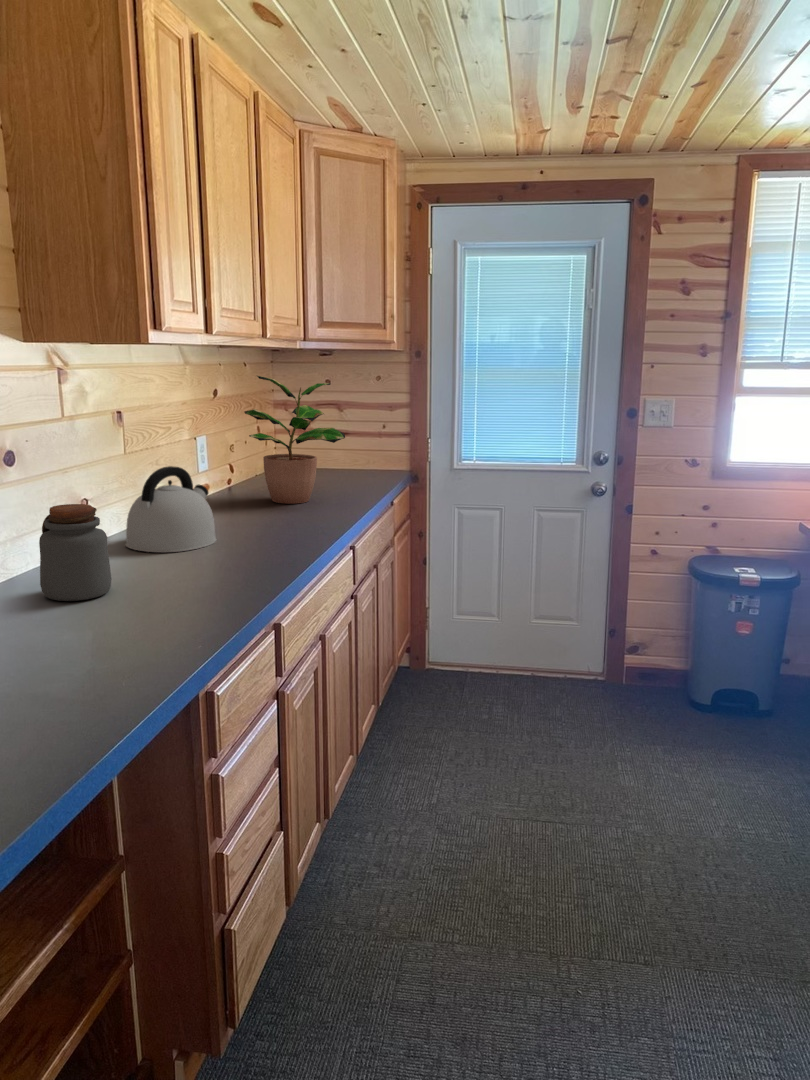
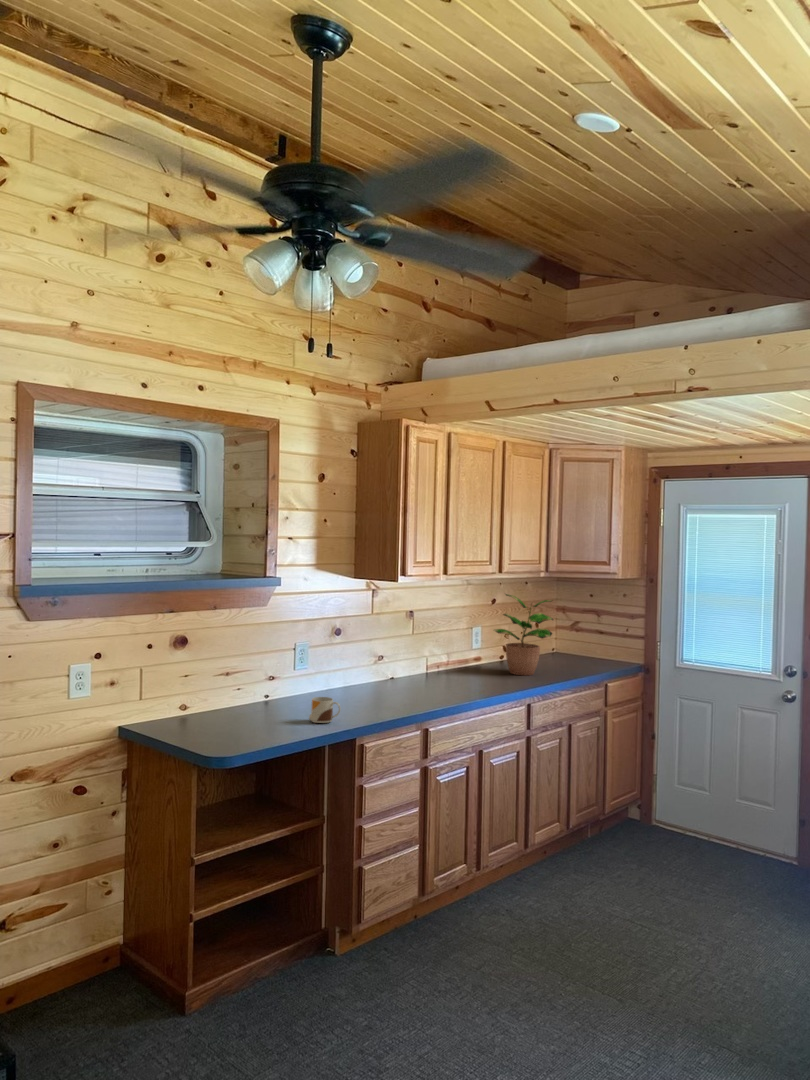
kettle: present [125,466,216,552] -> none [397,643,448,690]
jar: present [39,504,112,601] -> none [334,656,366,703]
mug: none [50,603,129,668] -> present [309,697,341,723]

